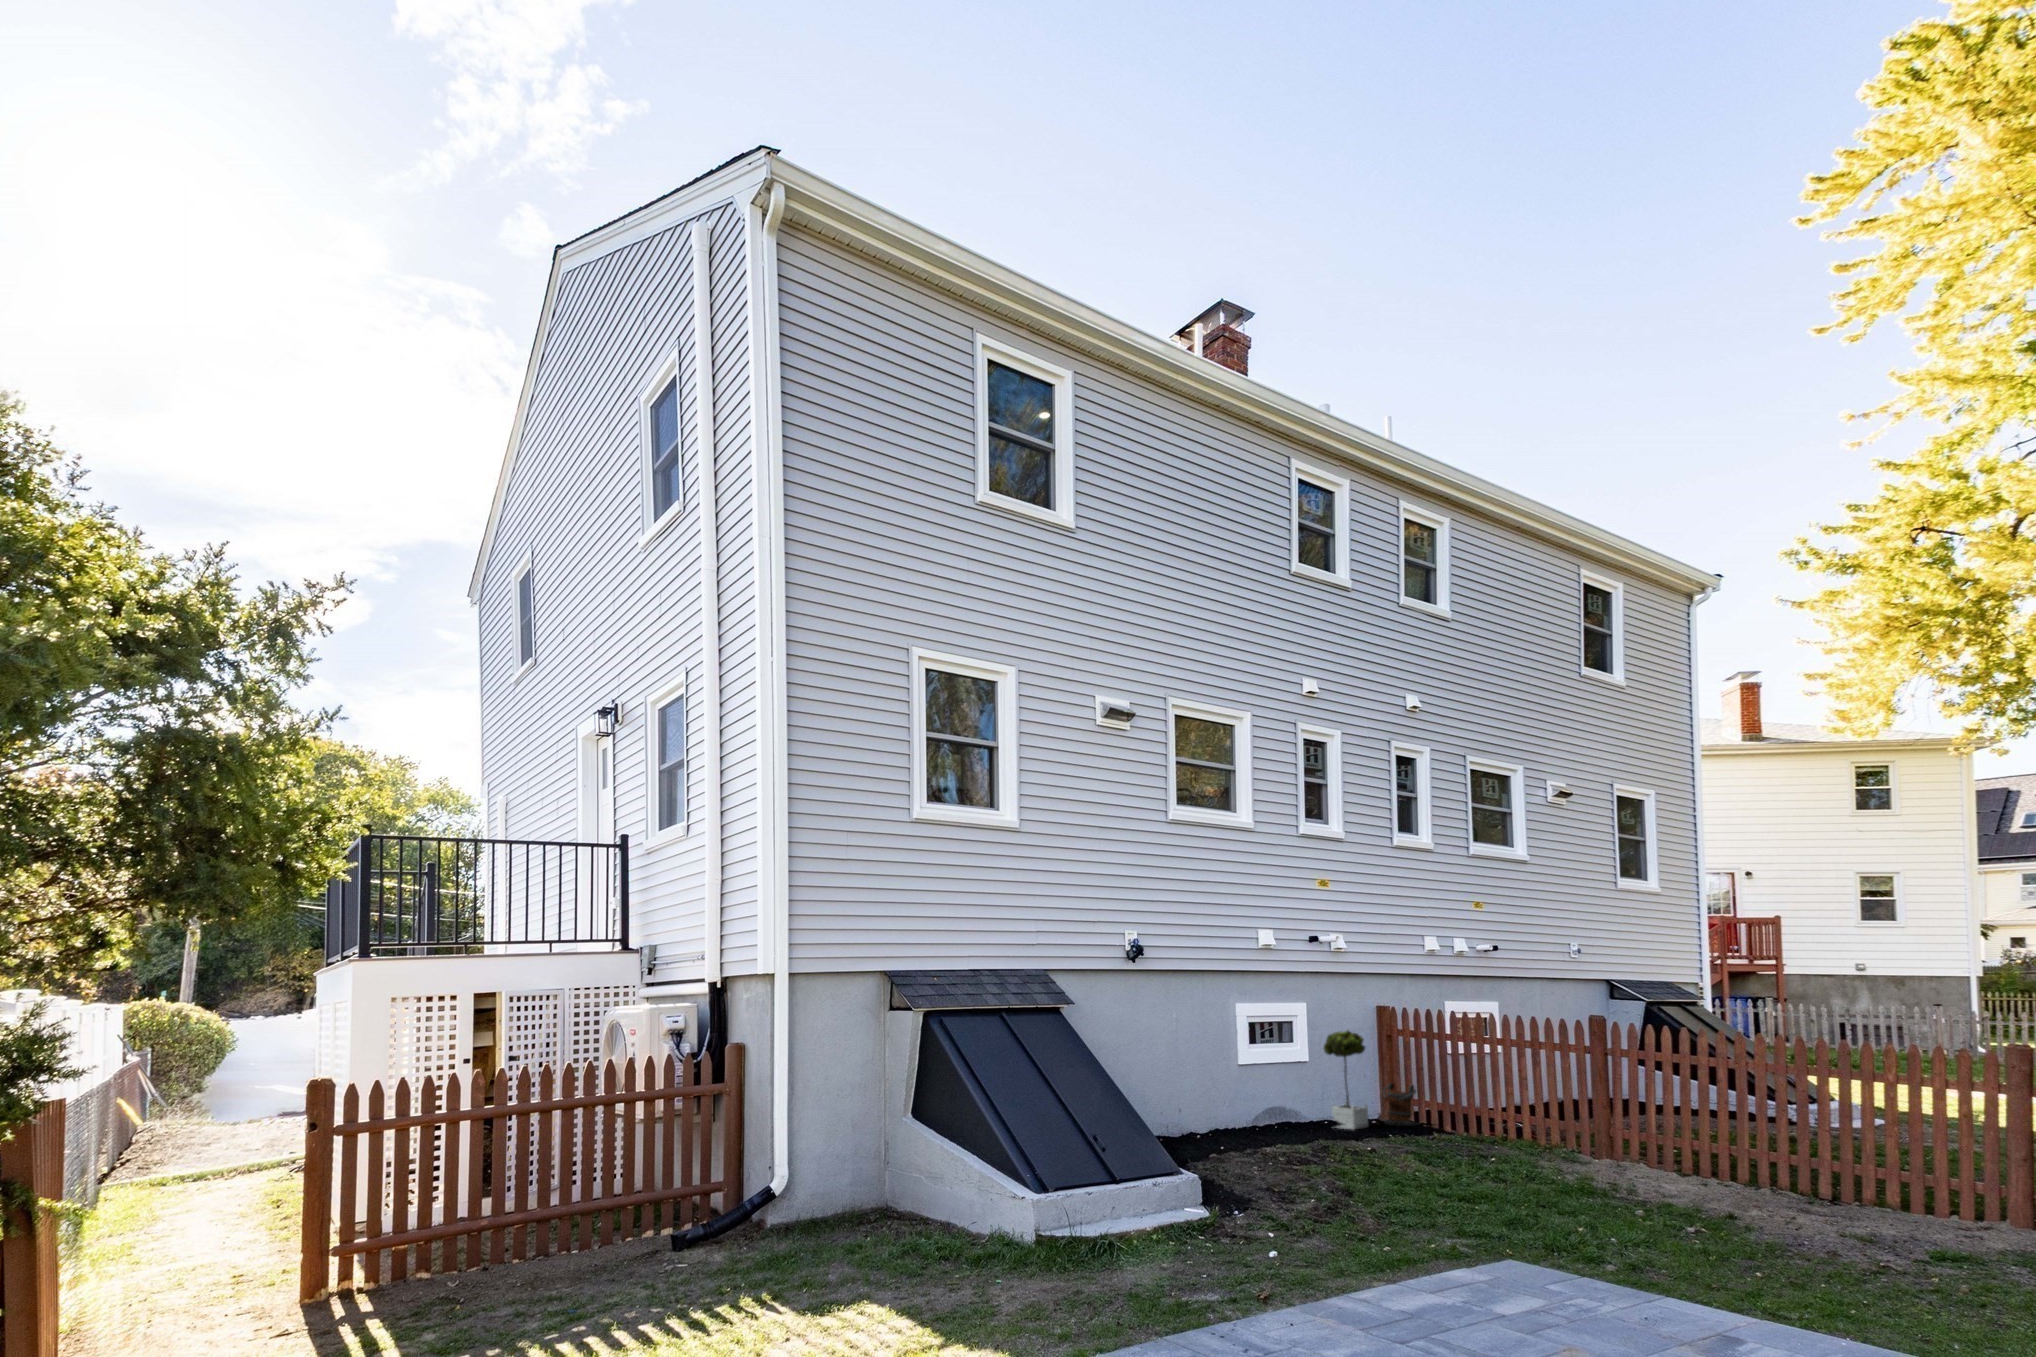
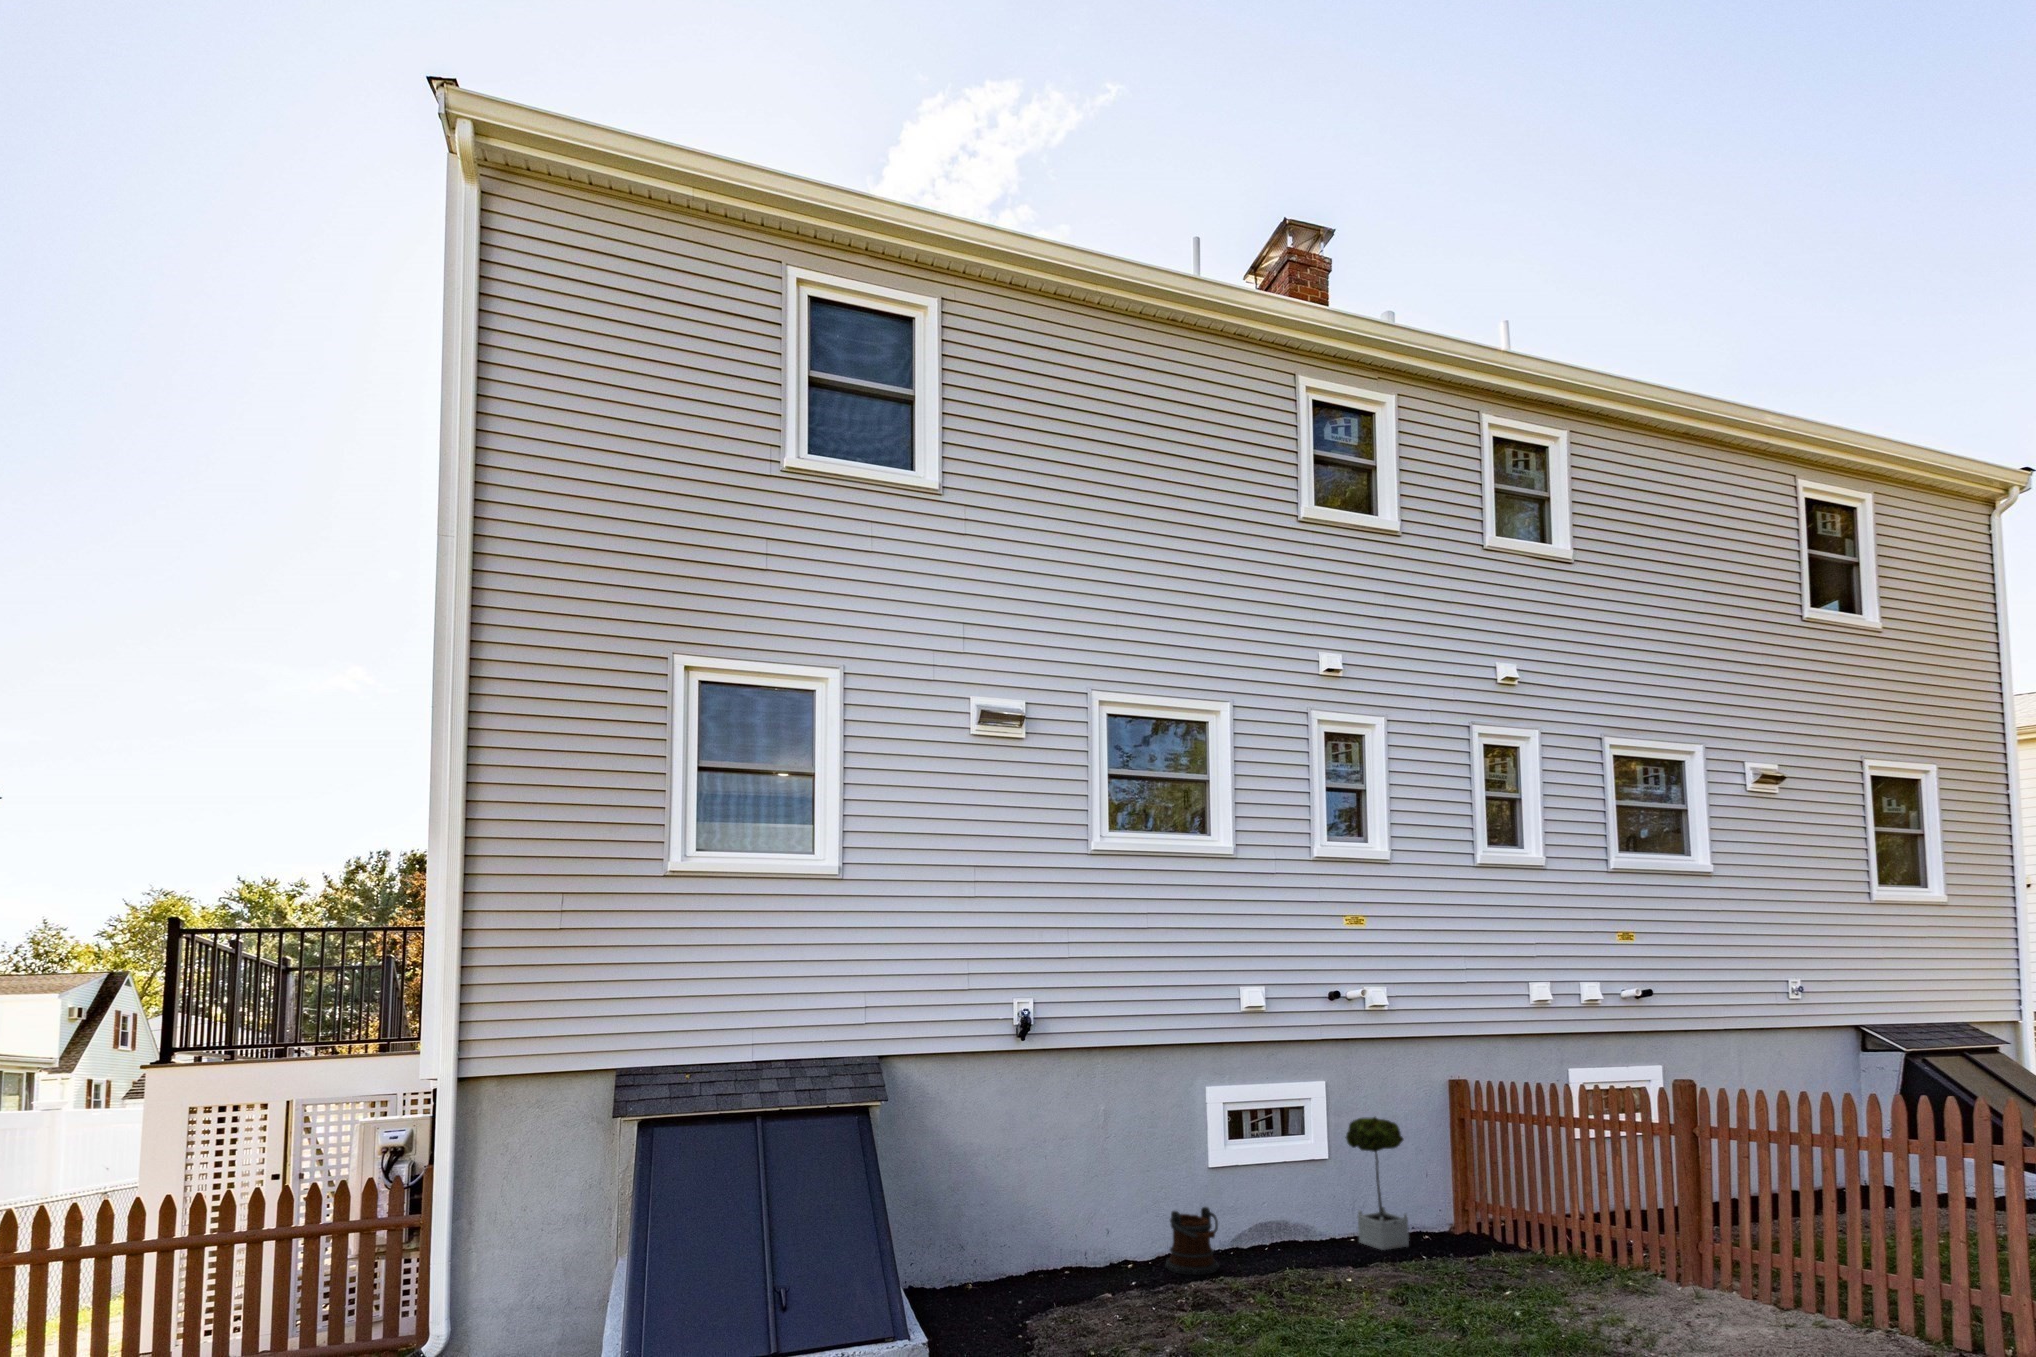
bucket: present [1383,1083,1421,1126] -> present [1165,1207,1220,1275]

